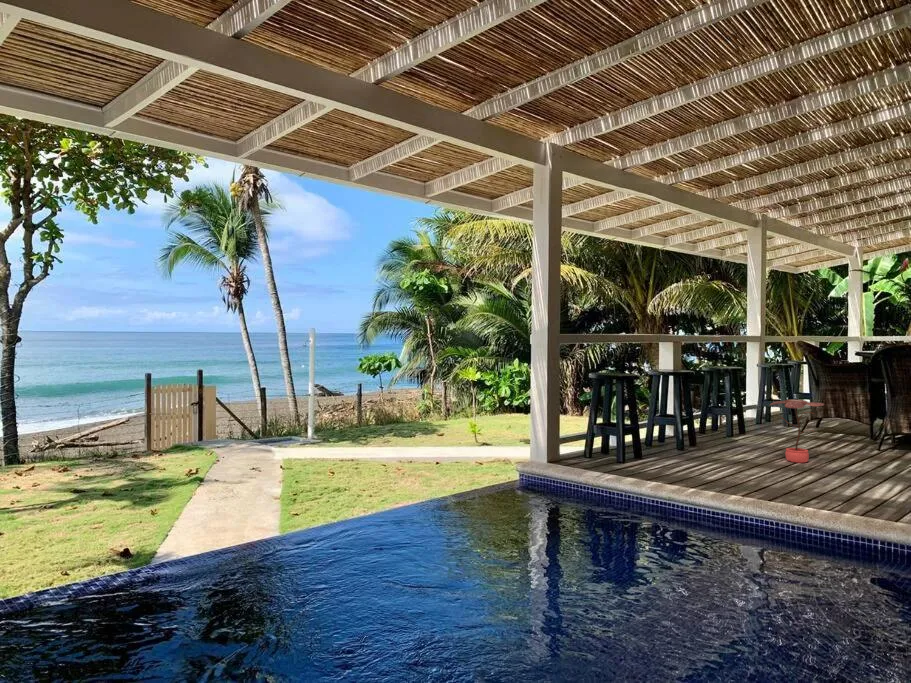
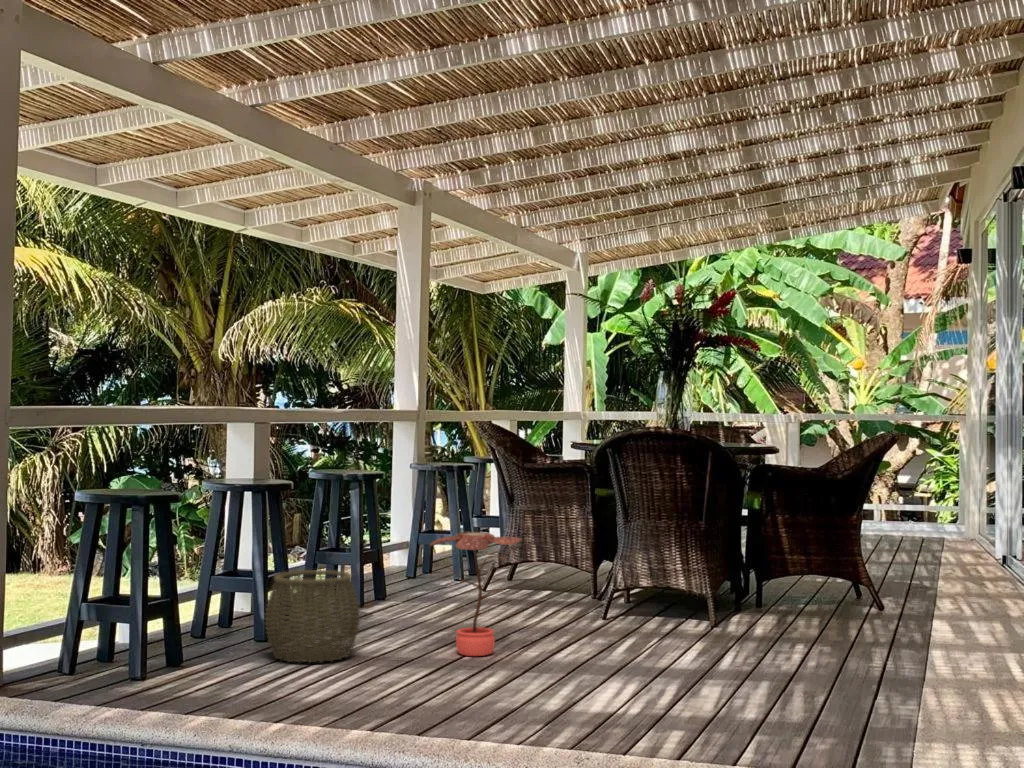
woven basket: none [683,414,732,458] -> present [265,570,360,663]

